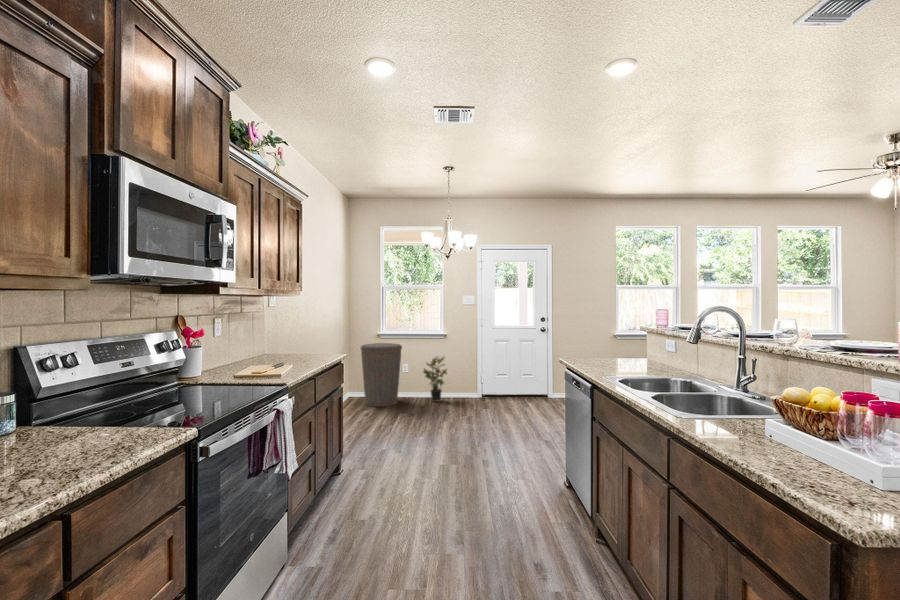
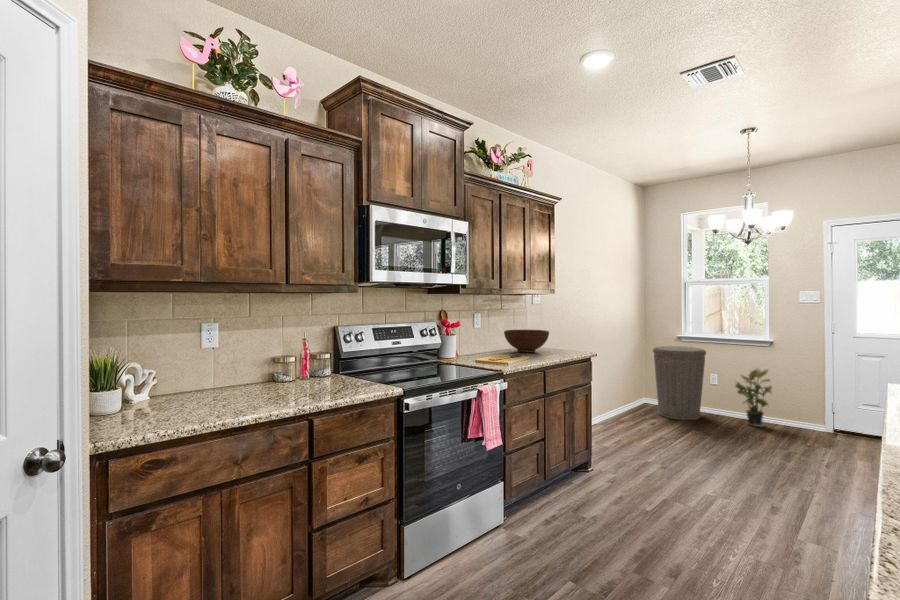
fruit bowl: none [249,335,302,361] -> present [504,329,549,352]

